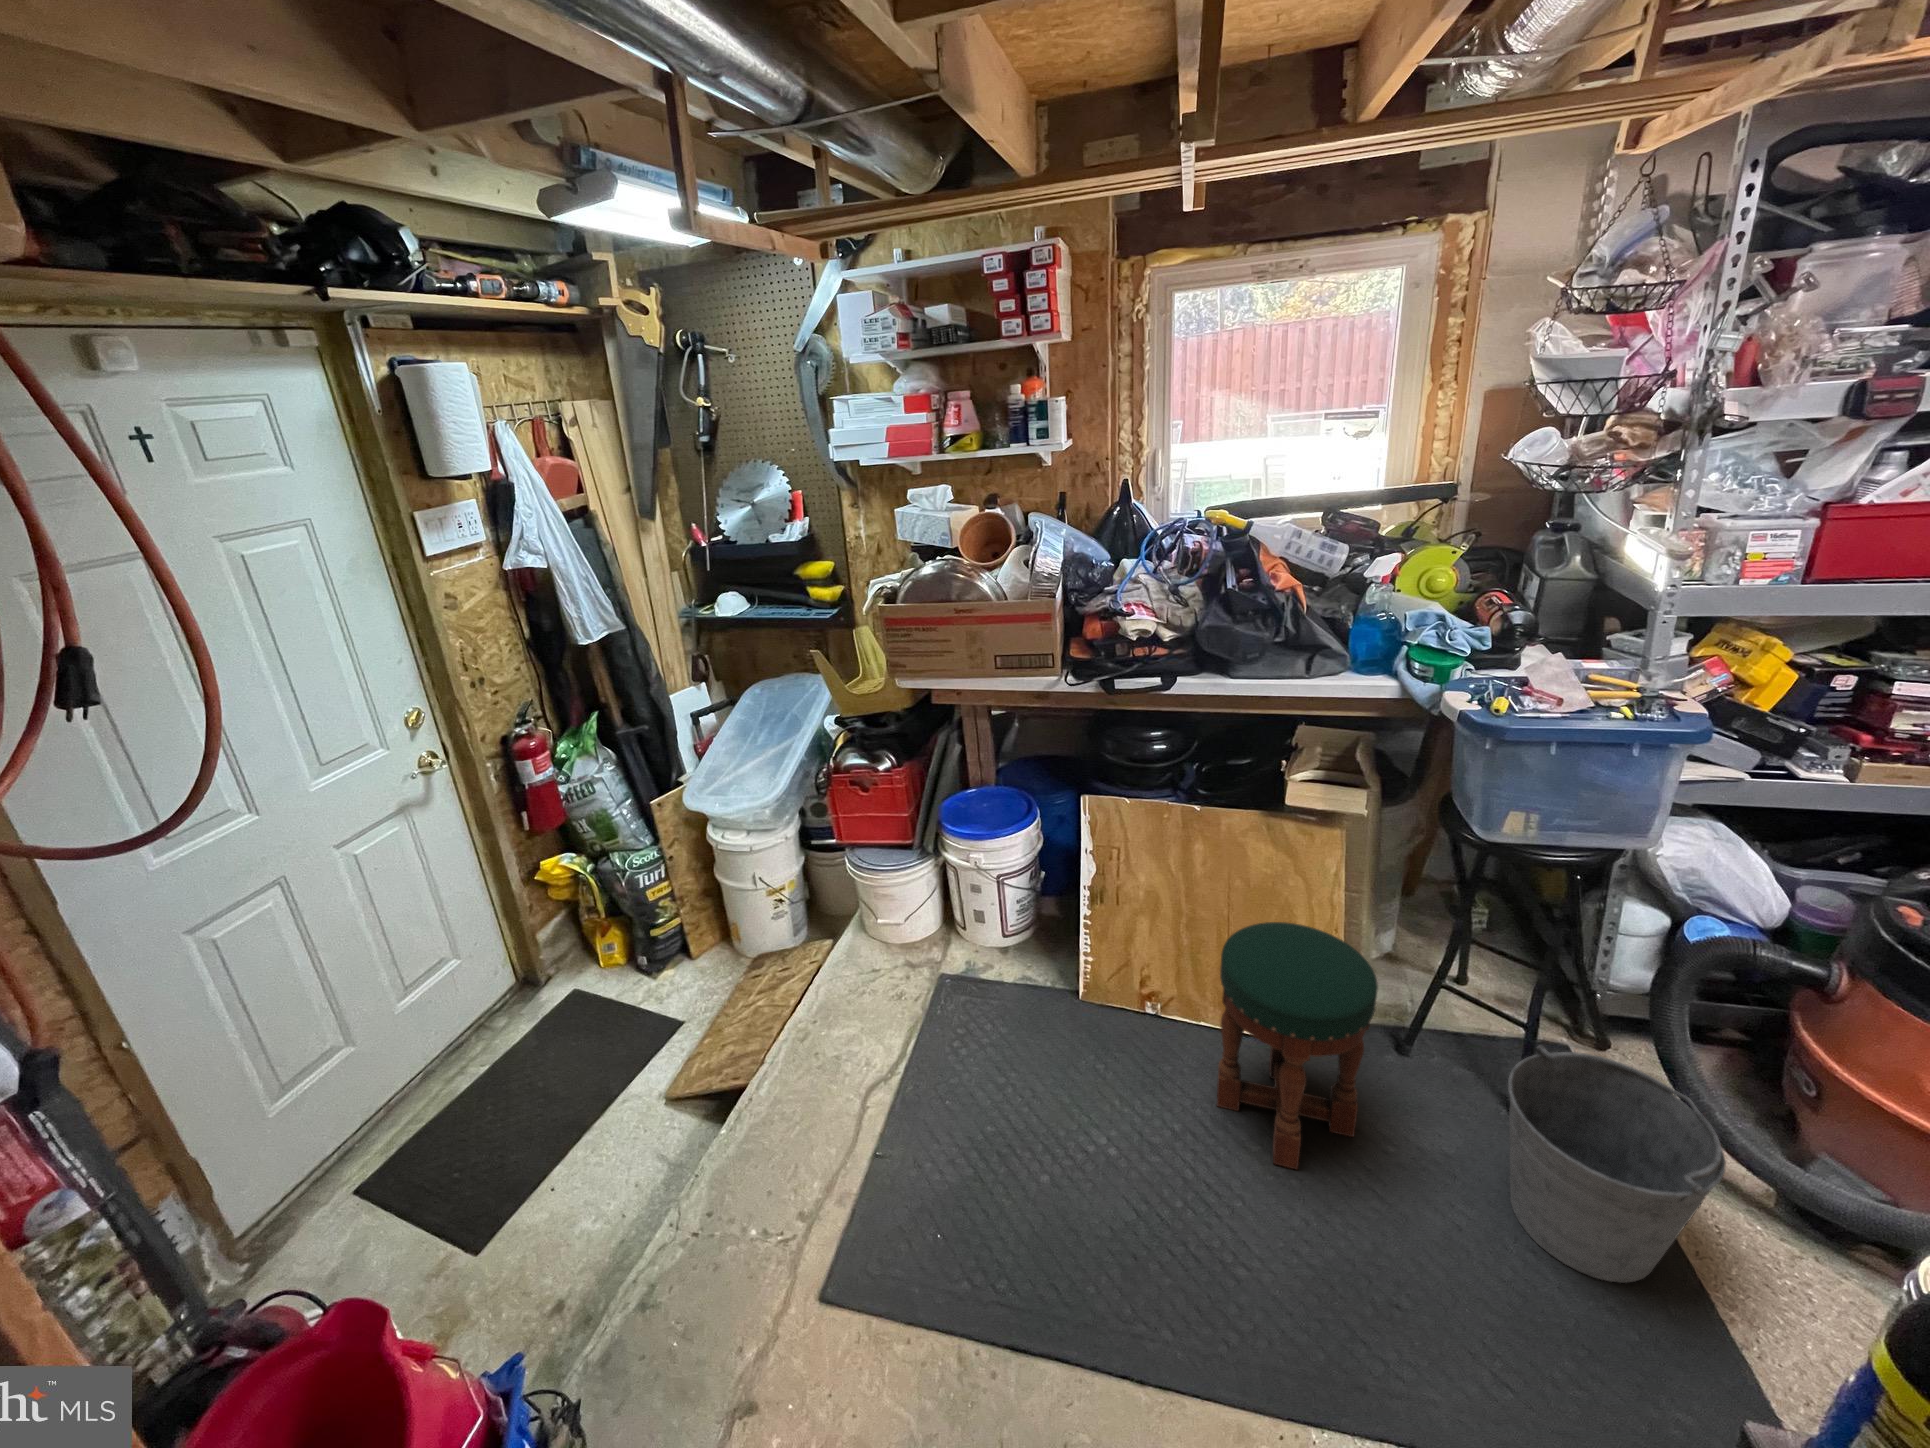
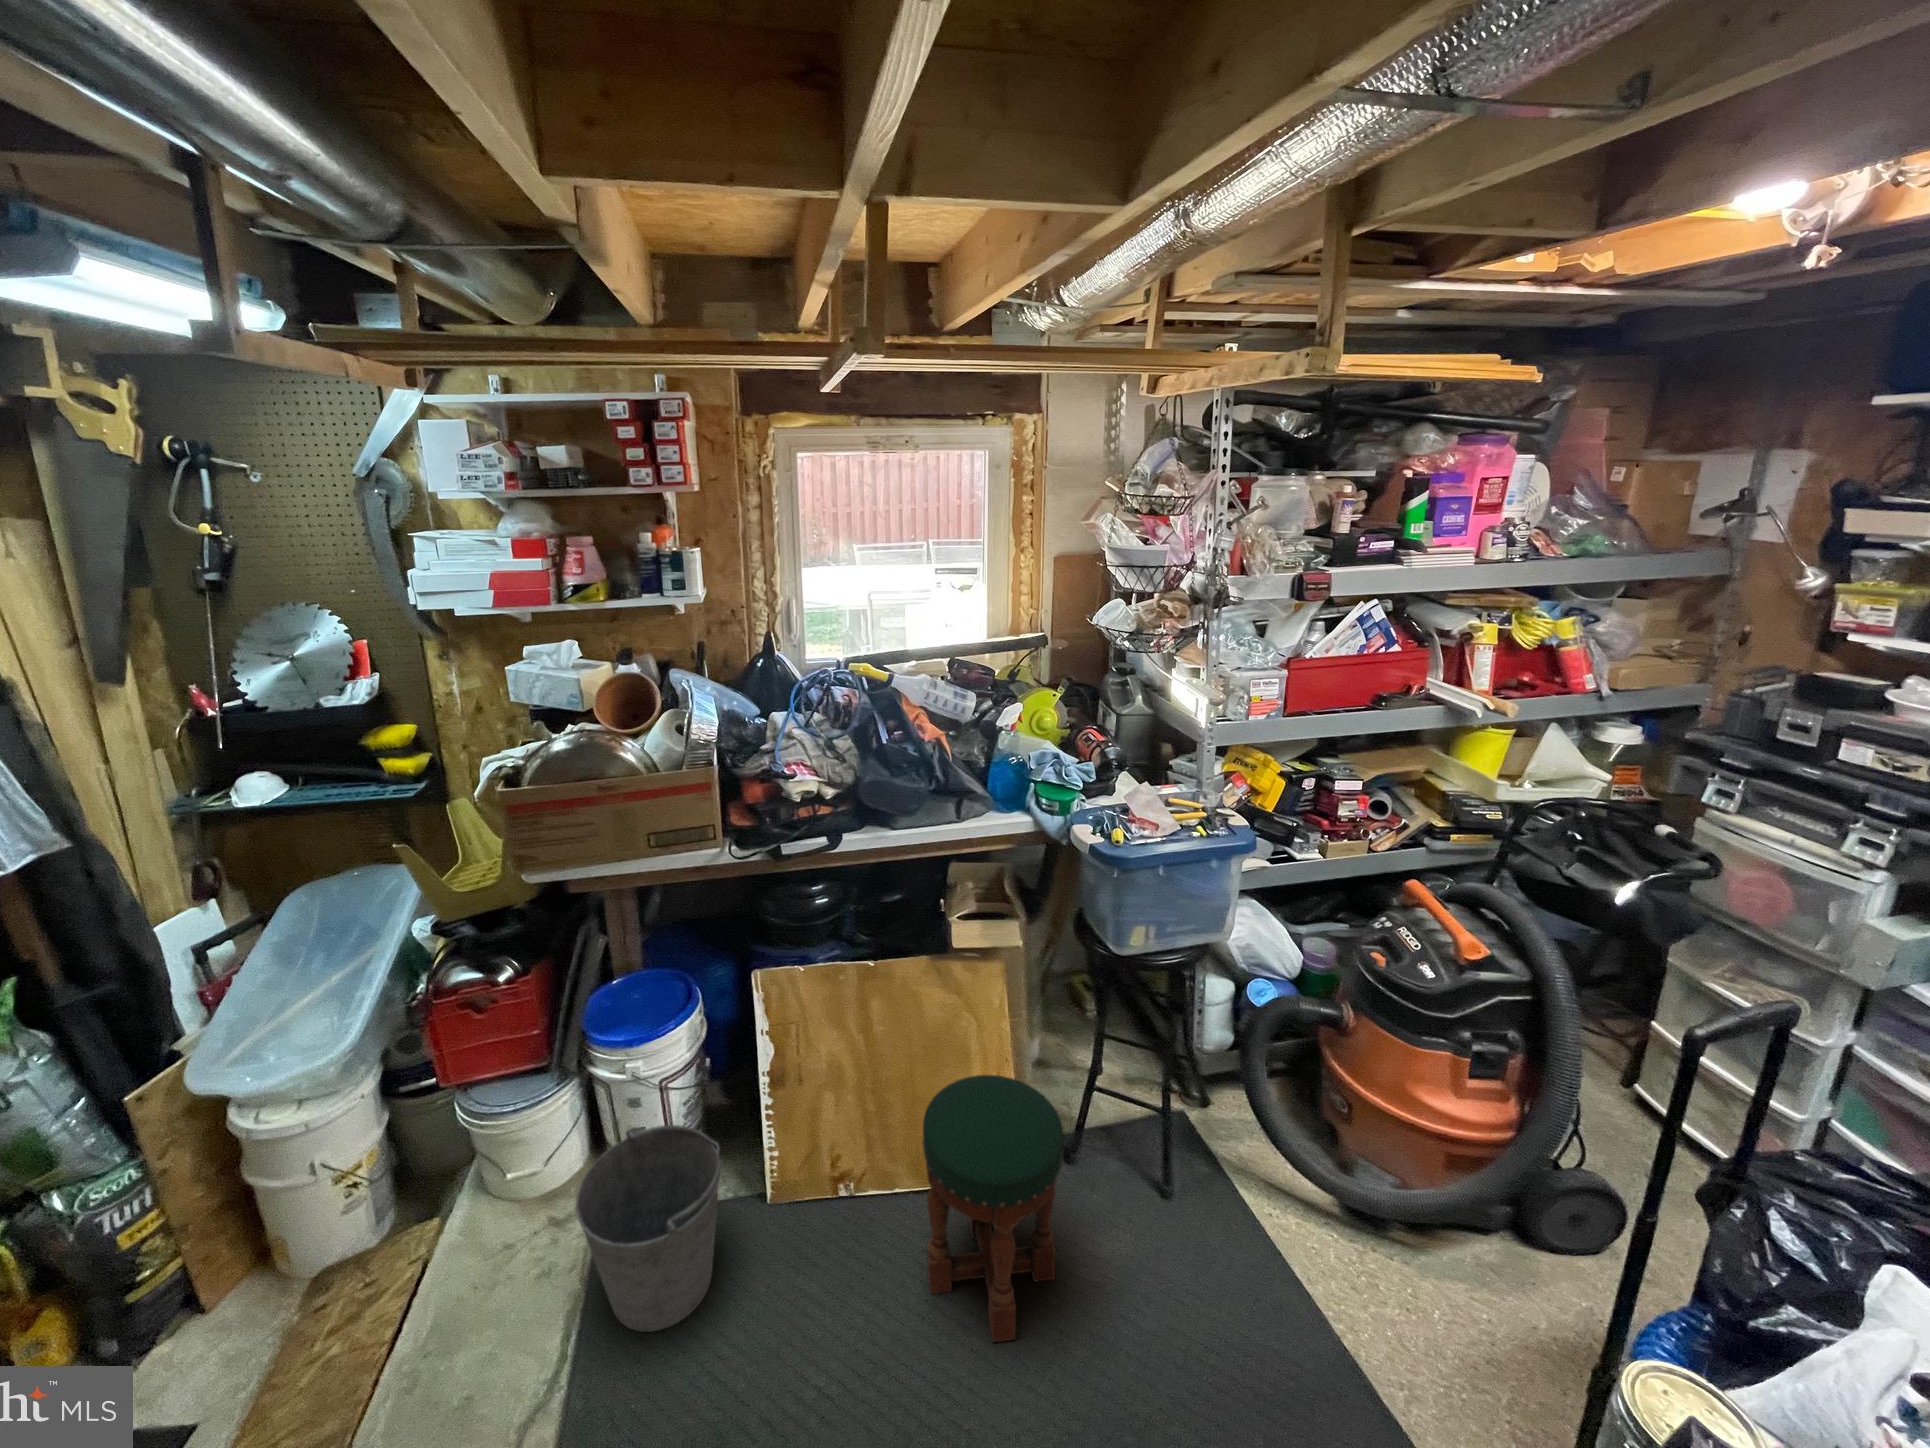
bucket: present [1508,1046,1726,1283] -> present [576,1125,721,1332]

